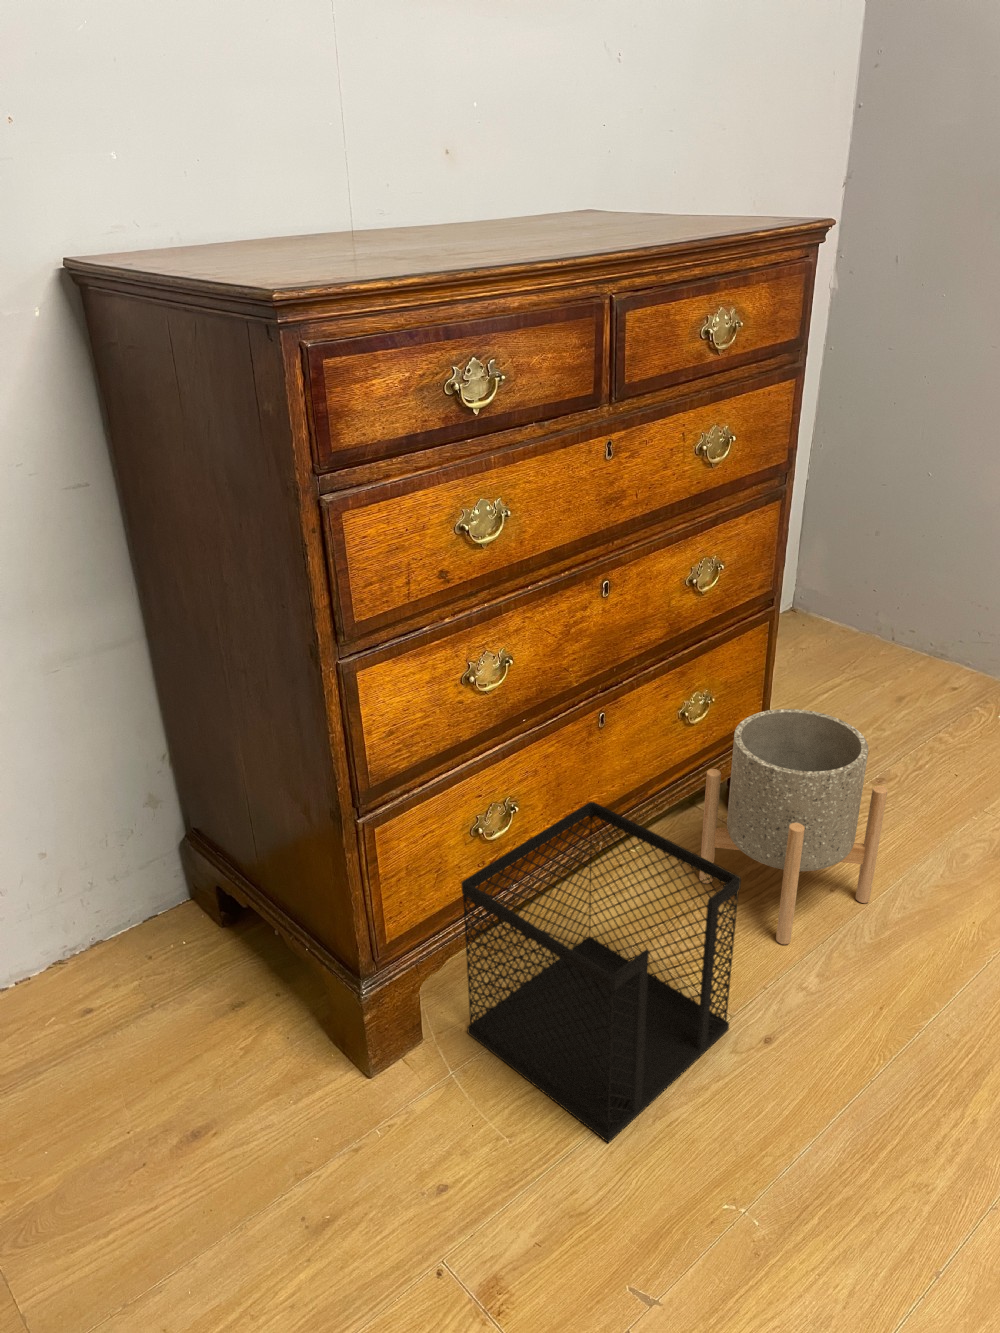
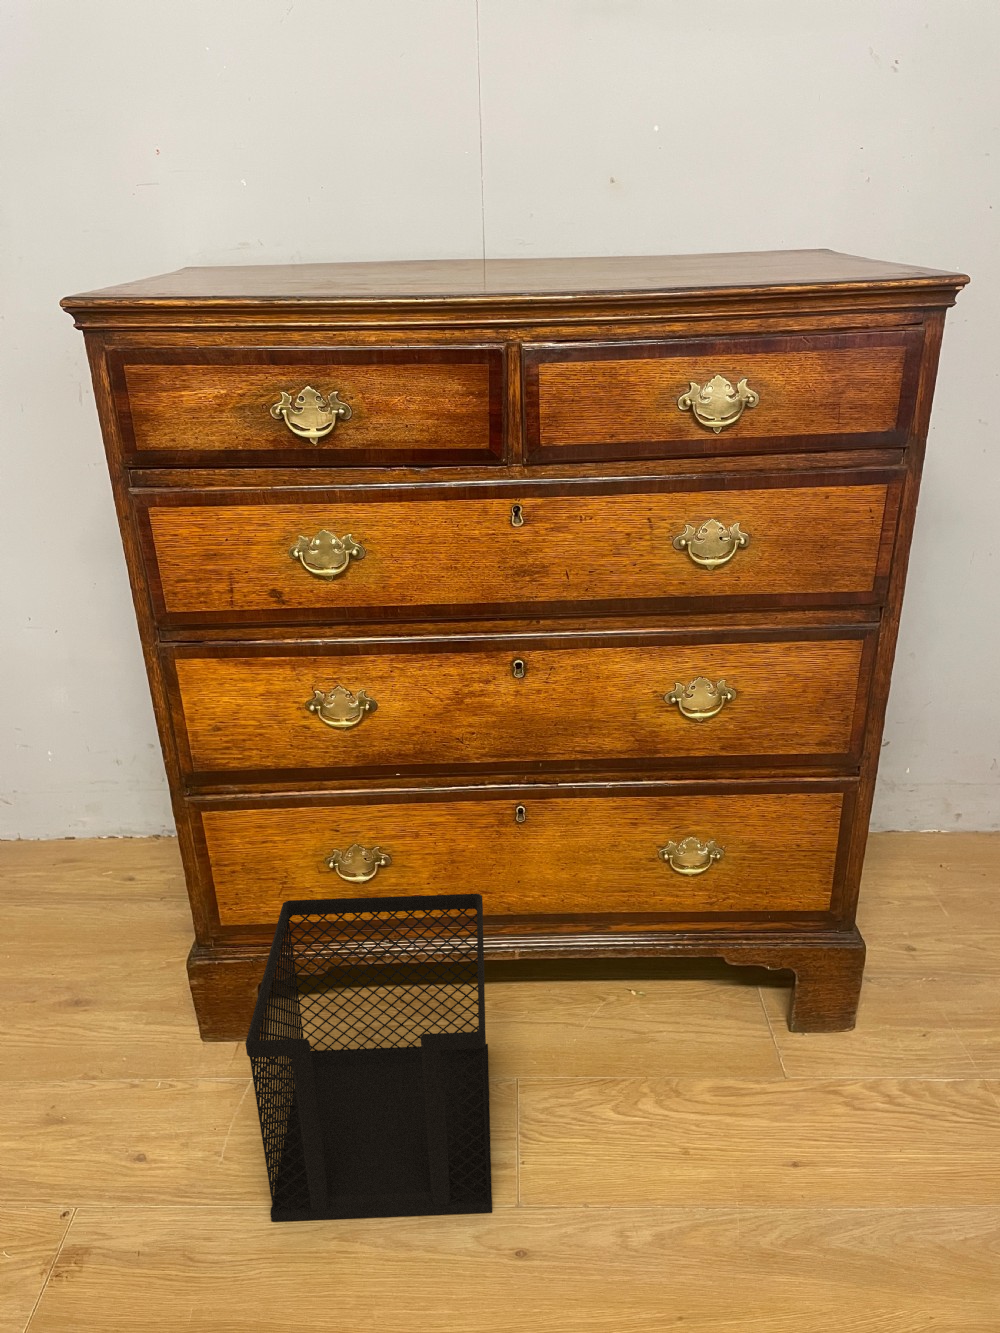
planter: present [699,709,888,944] -> none [657,893,846,1202]

